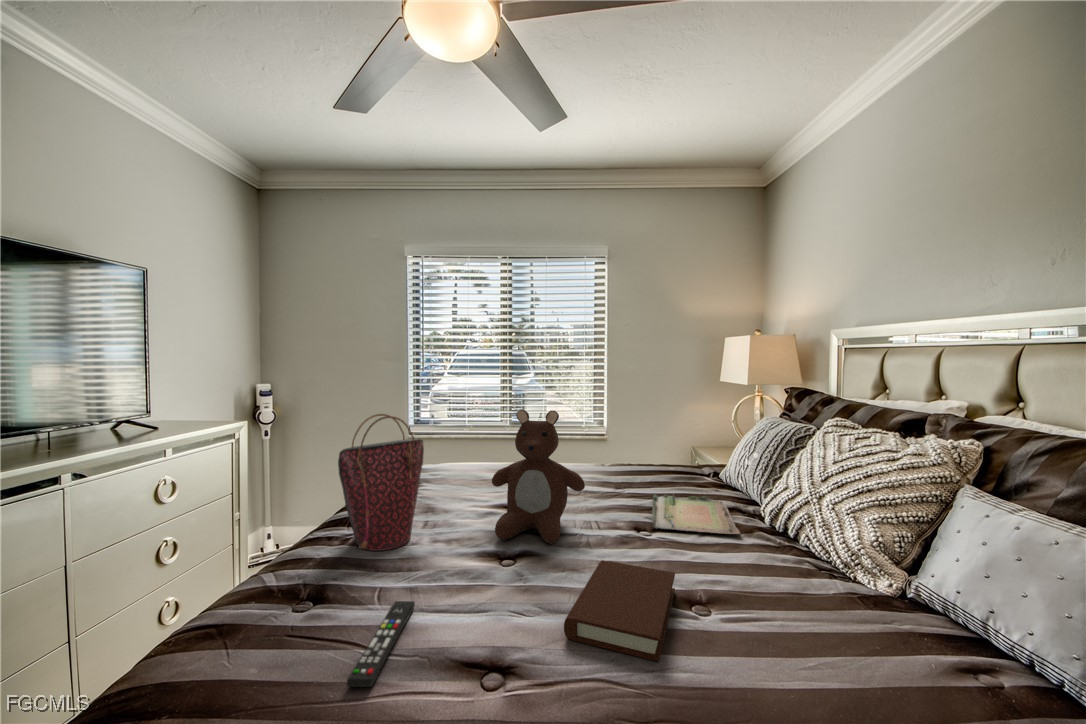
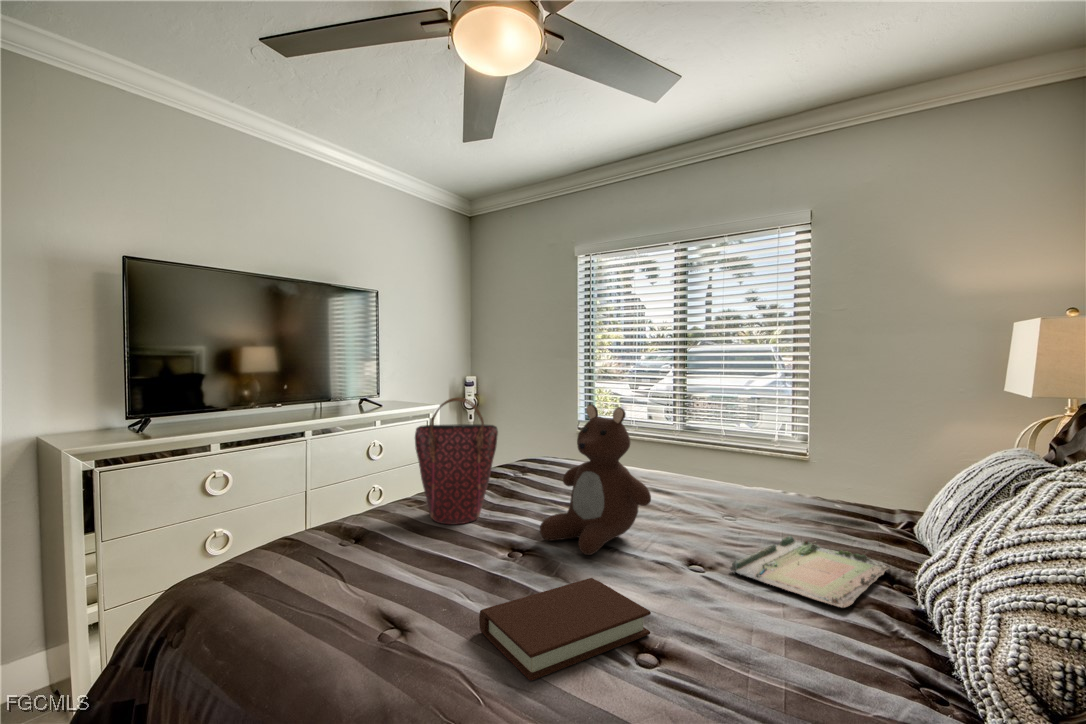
remote control: present [347,601,415,687] -> none [299,559,407,607]

